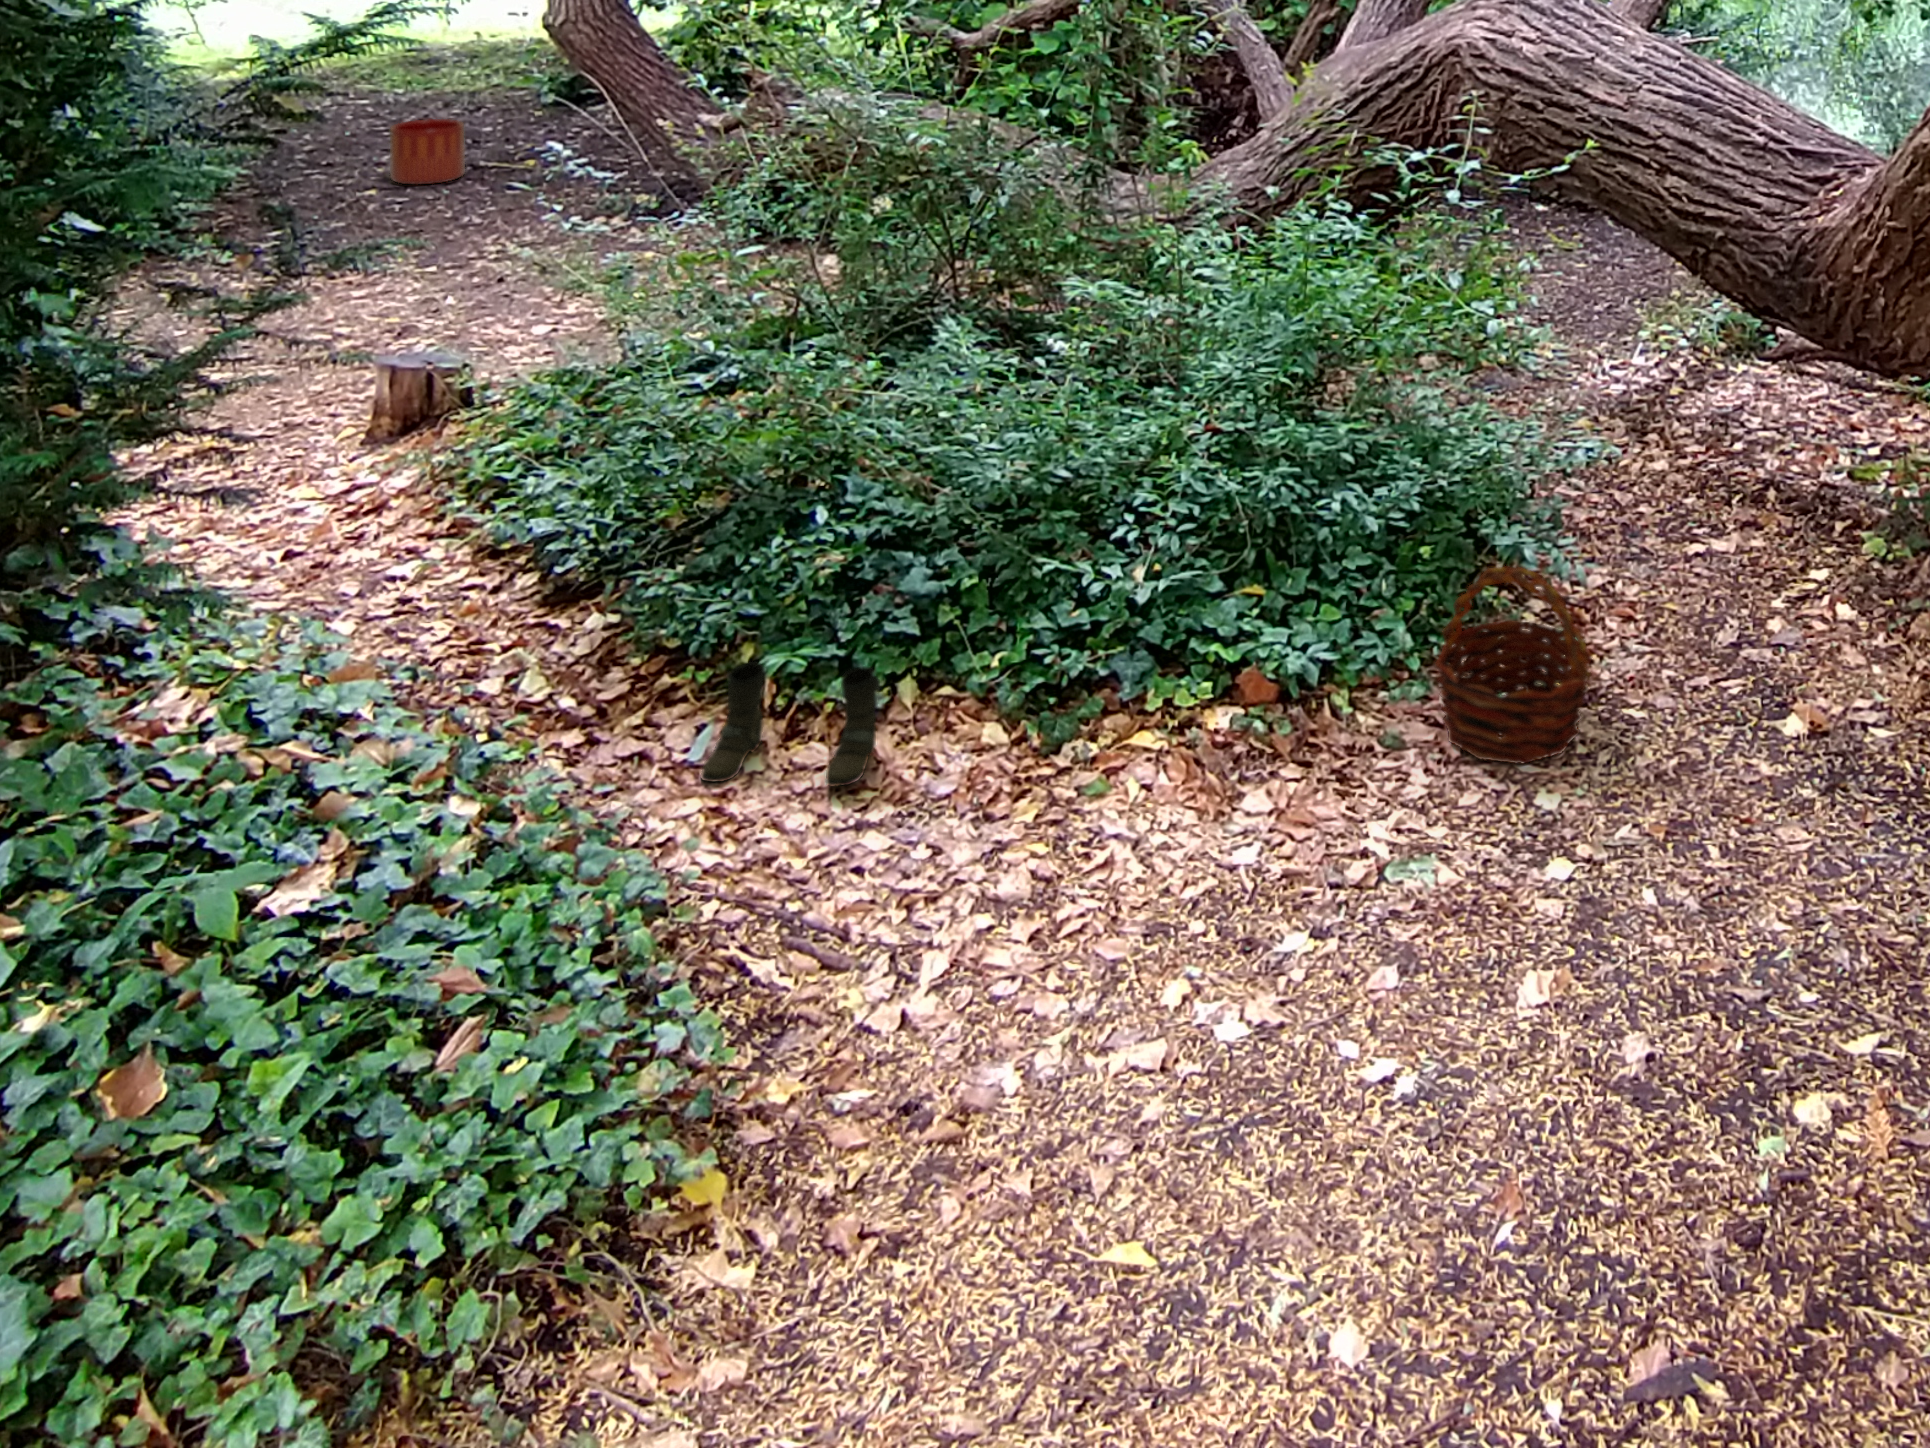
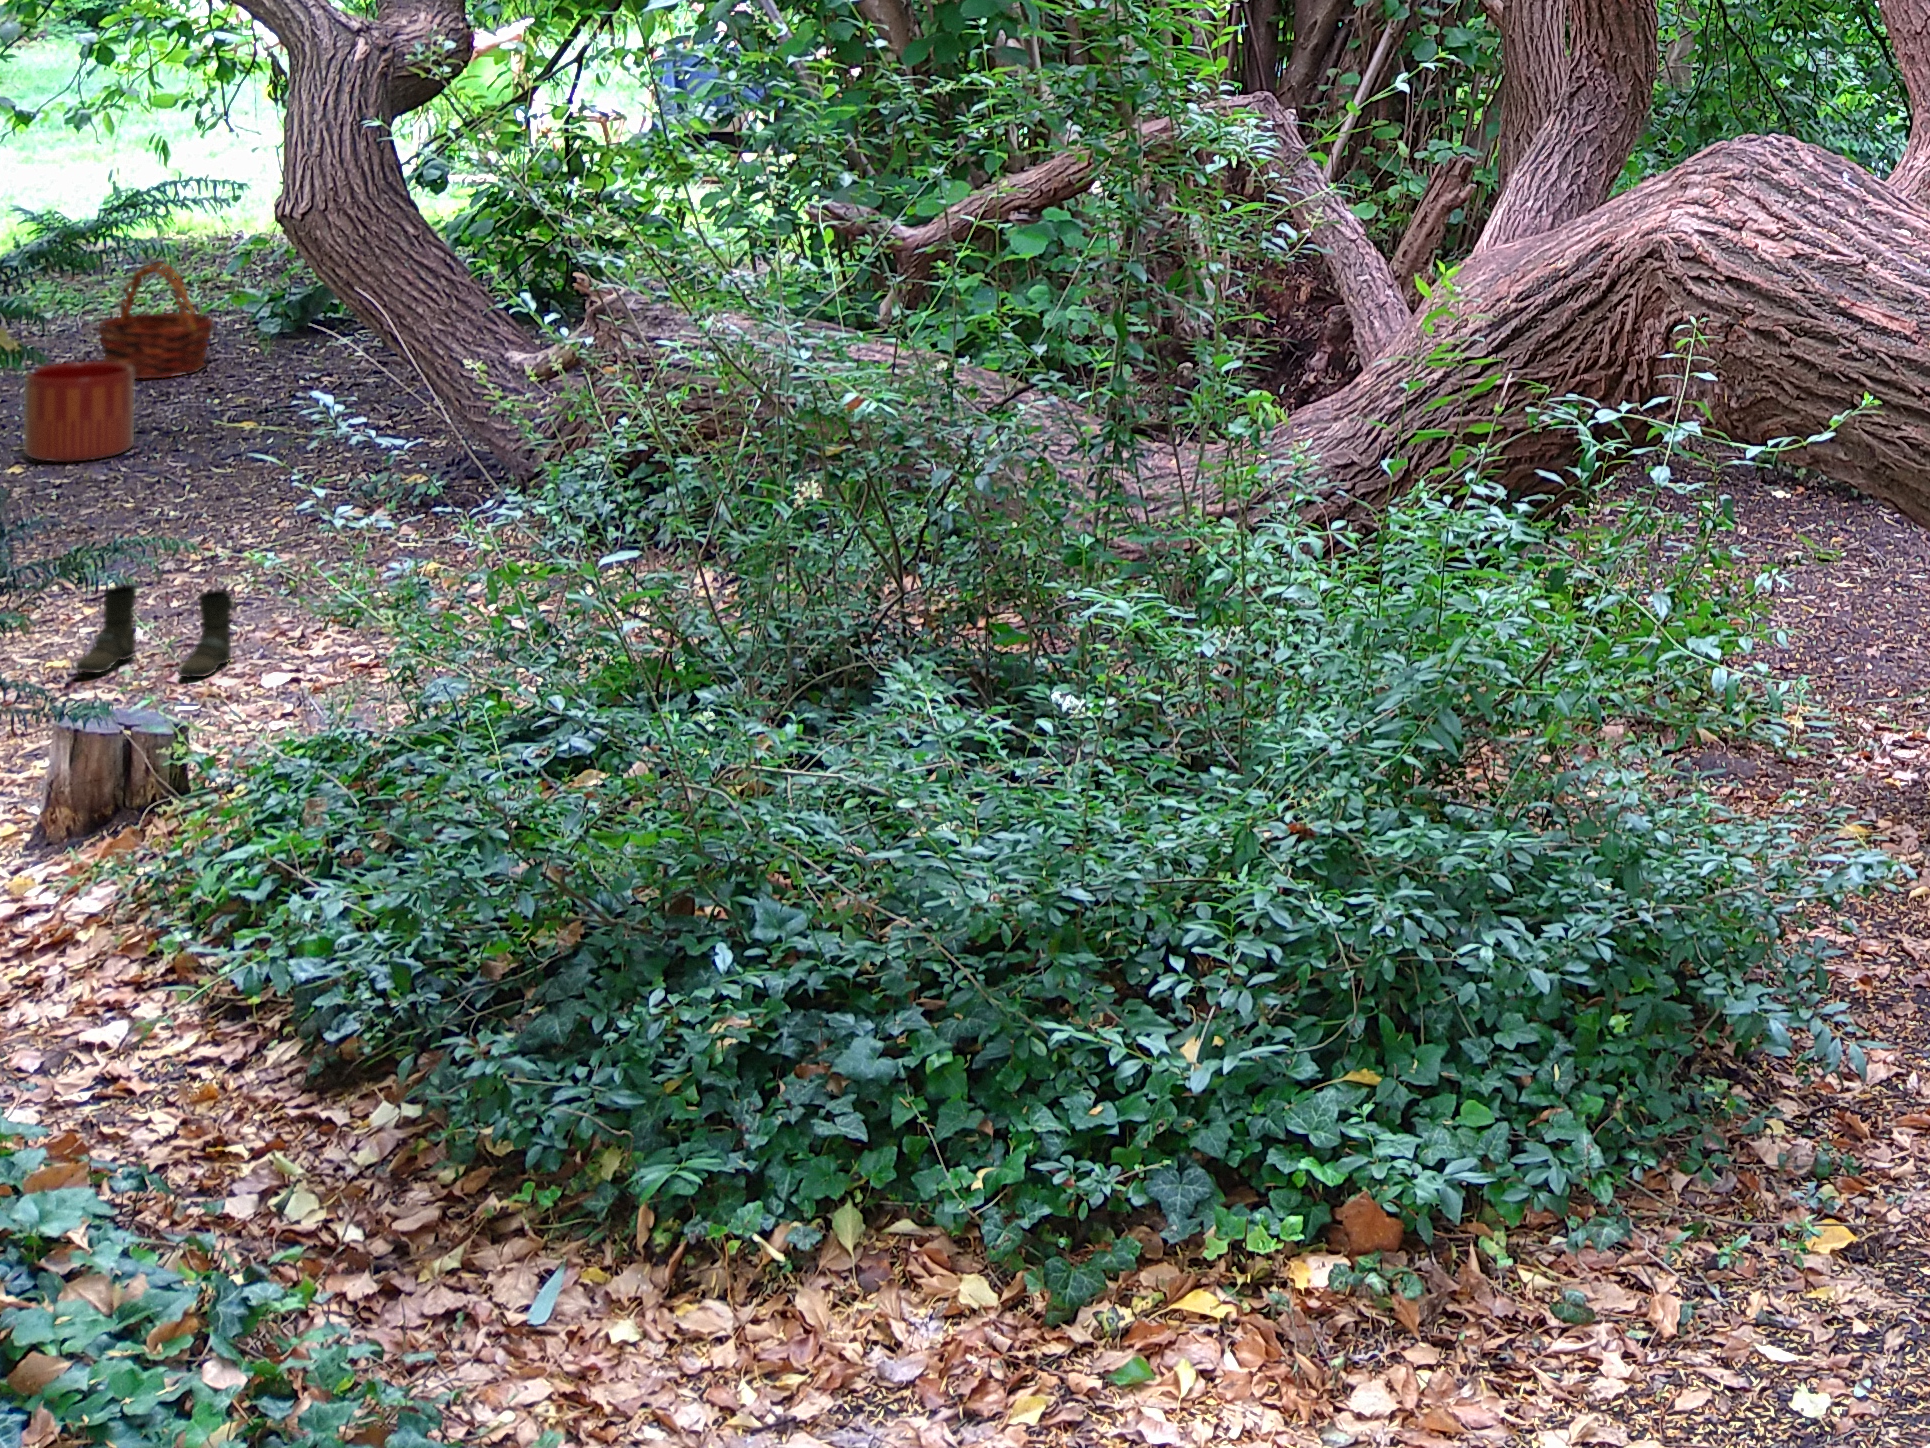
basket: present [1435,566,1592,763] -> present [98,262,213,379]
boots: present [701,662,880,786] -> present [75,585,234,677]

